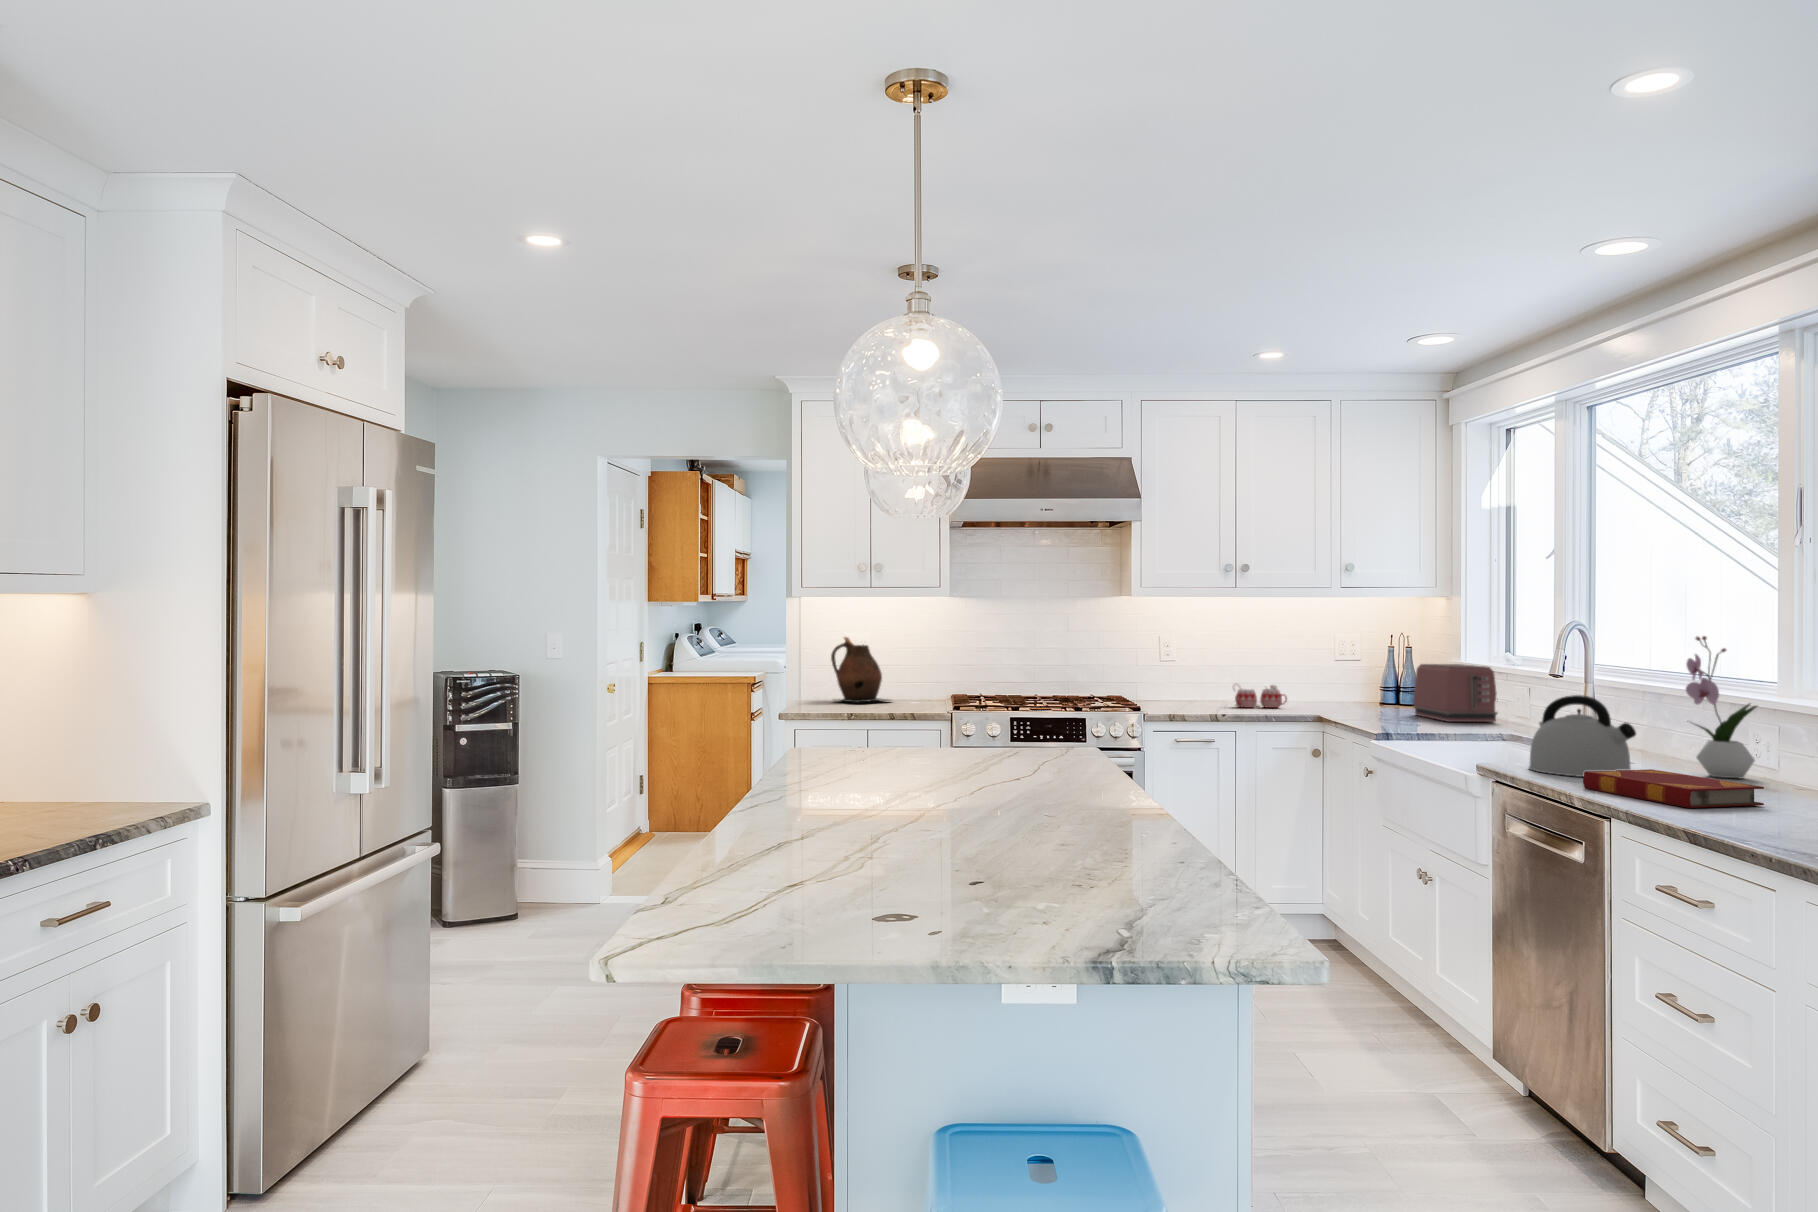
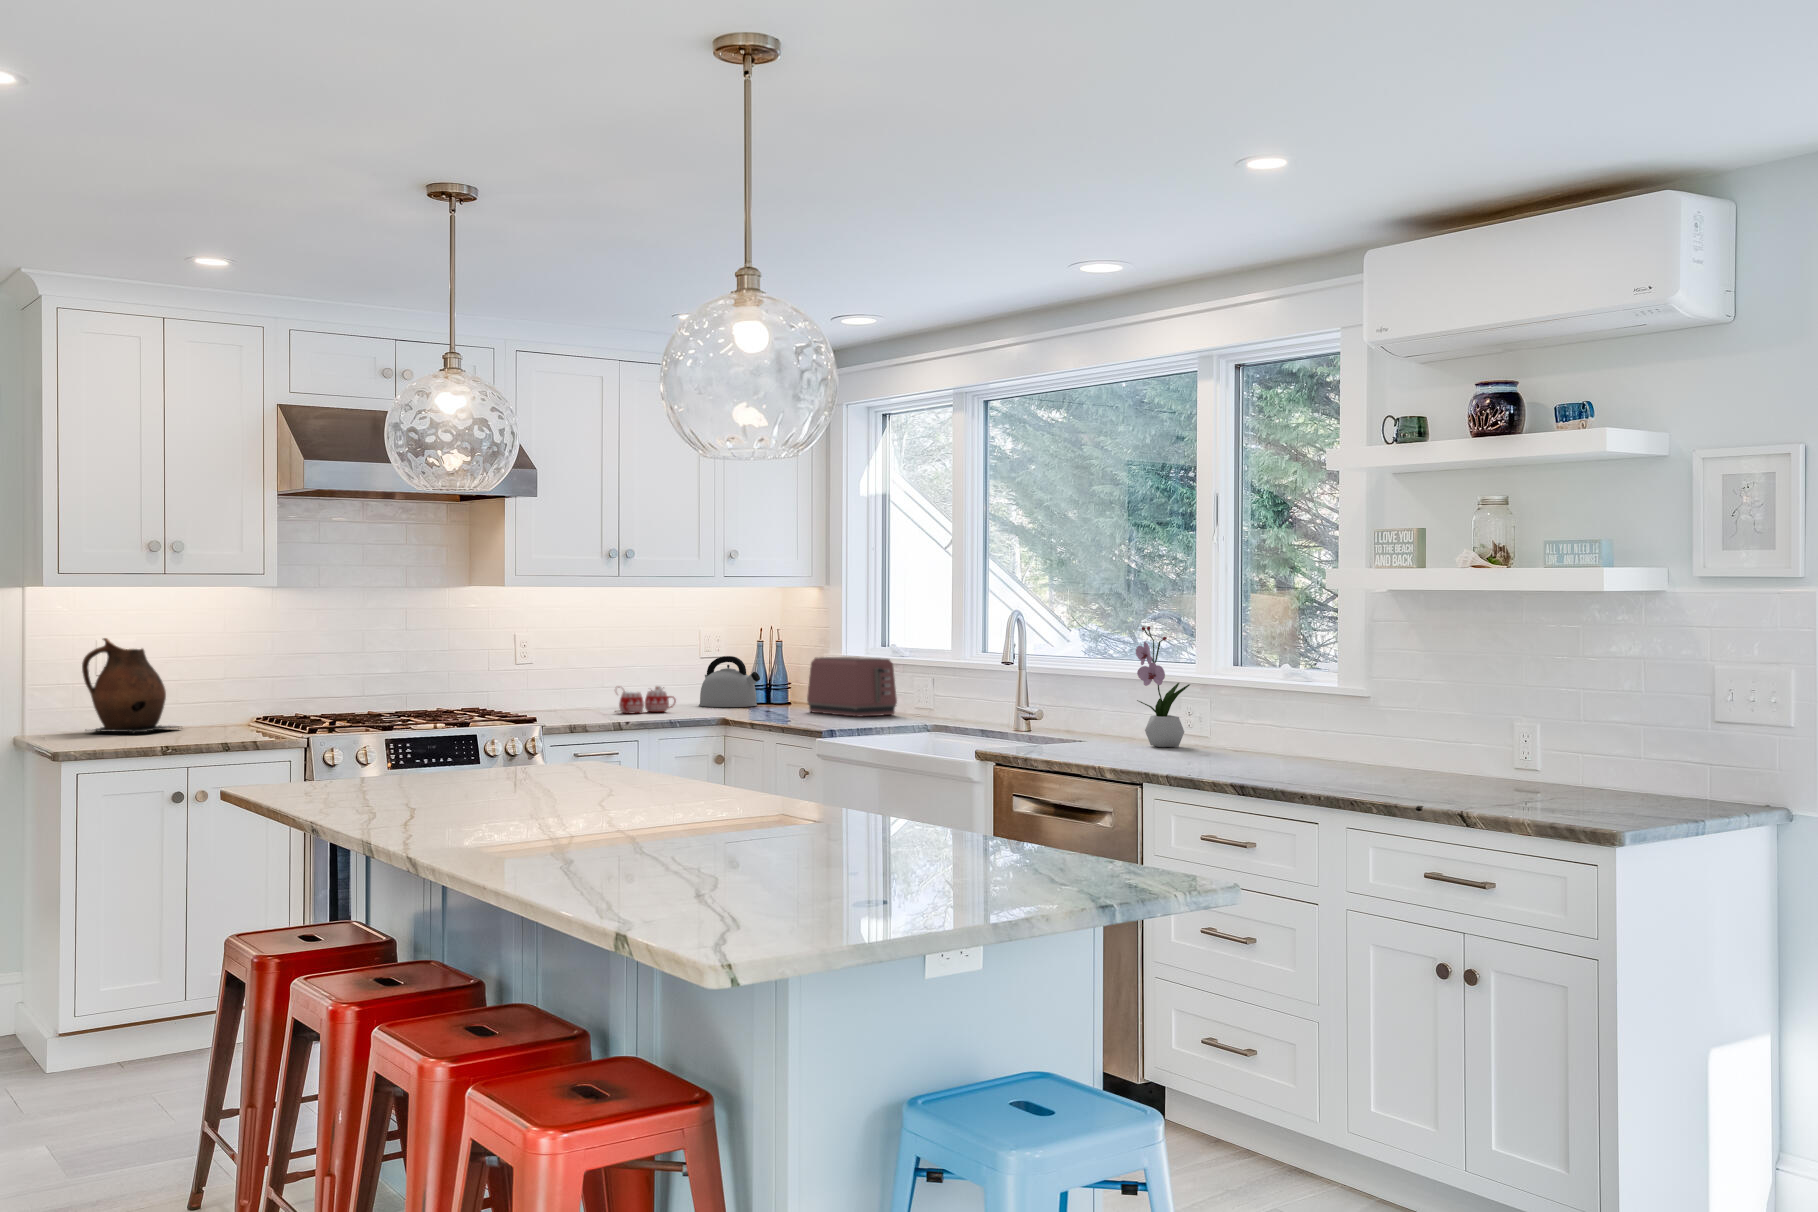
kettle: present [1529,695,1636,777] -> present [699,656,760,707]
hardback book: present [1583,769,1764,808] -> none [1108,742,1238,769]

